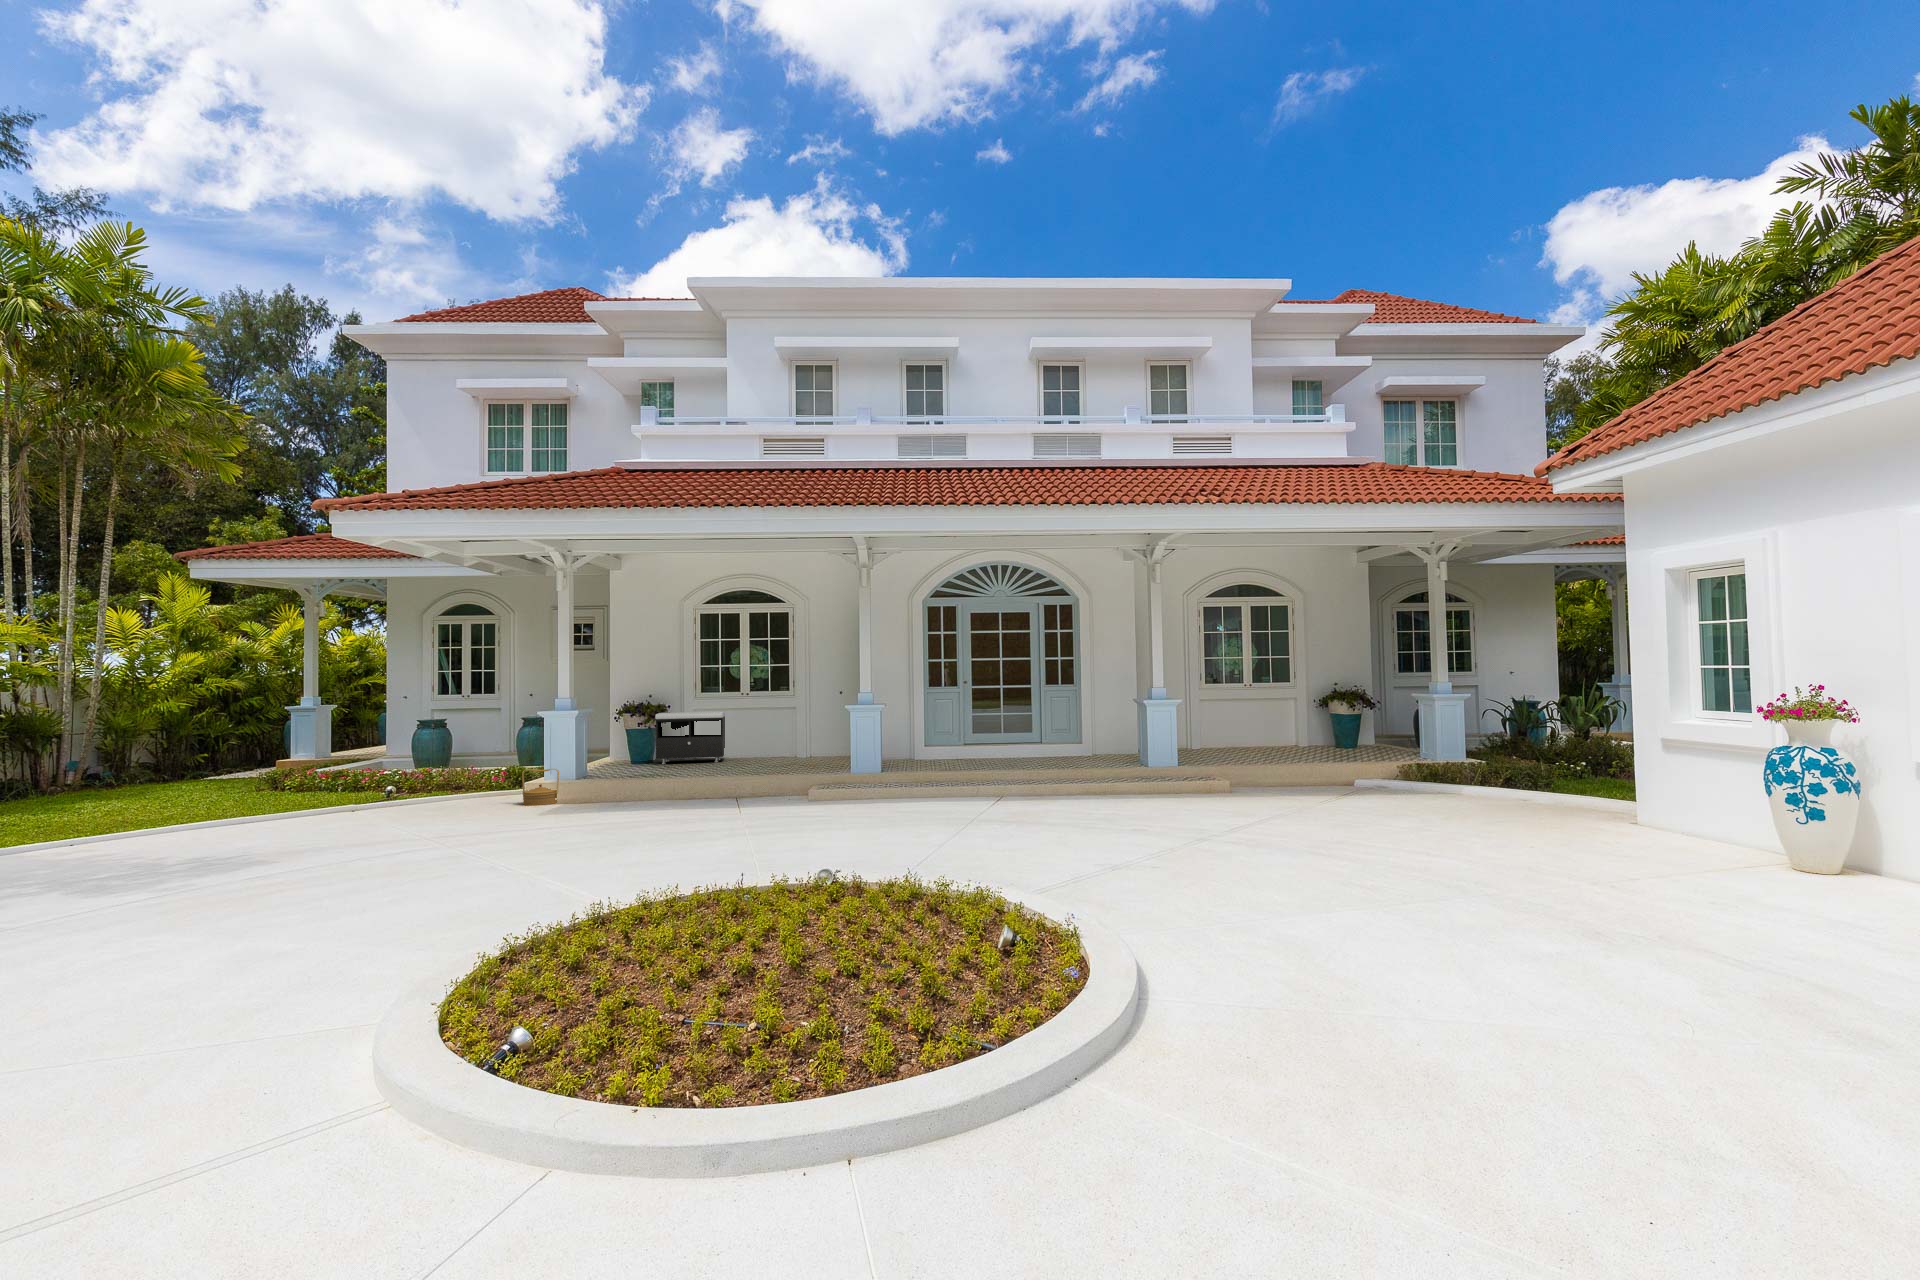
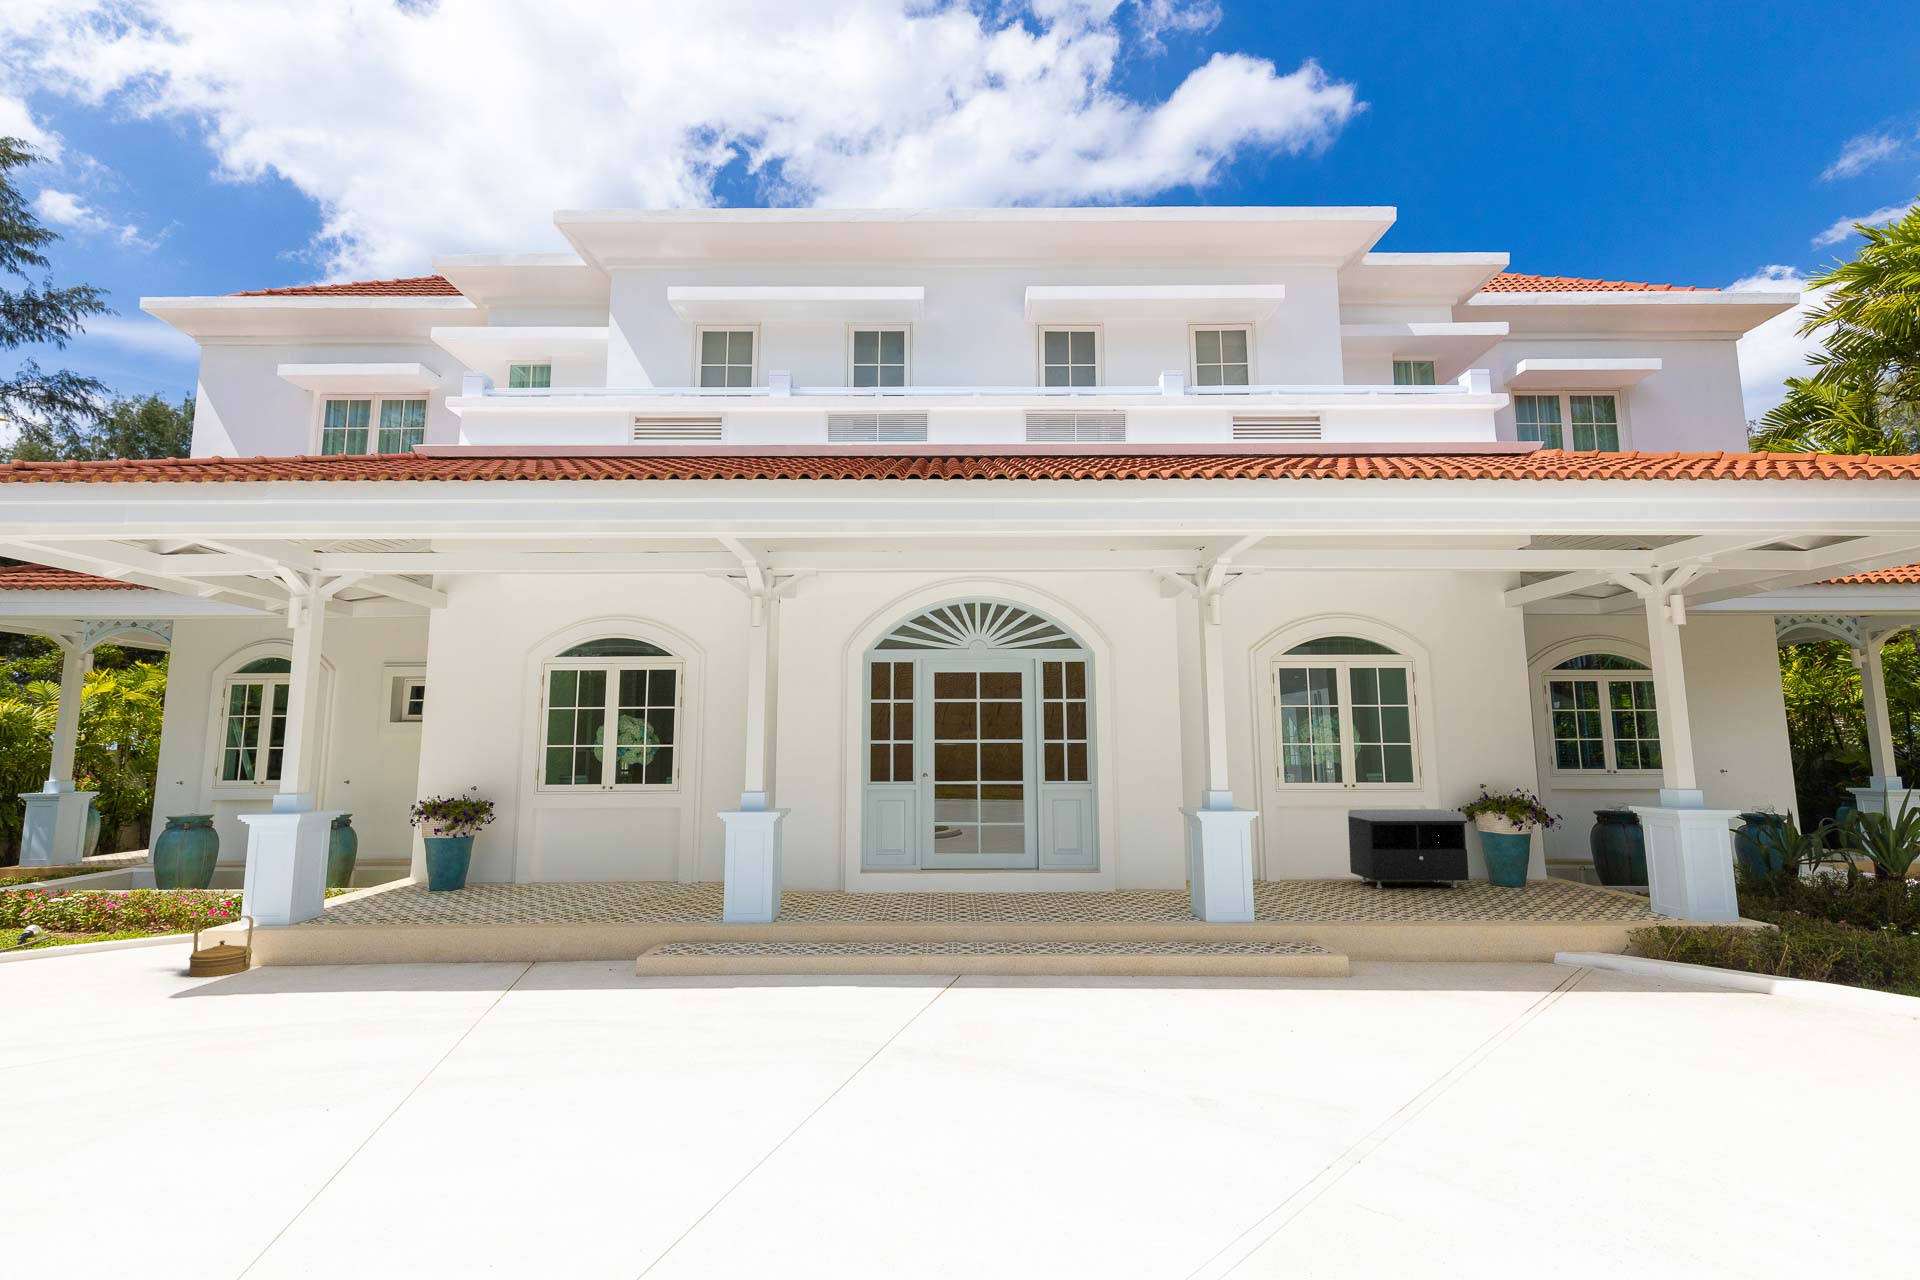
storage bench: present [655,711,725,764] -> present [1348,809,1469,888]

